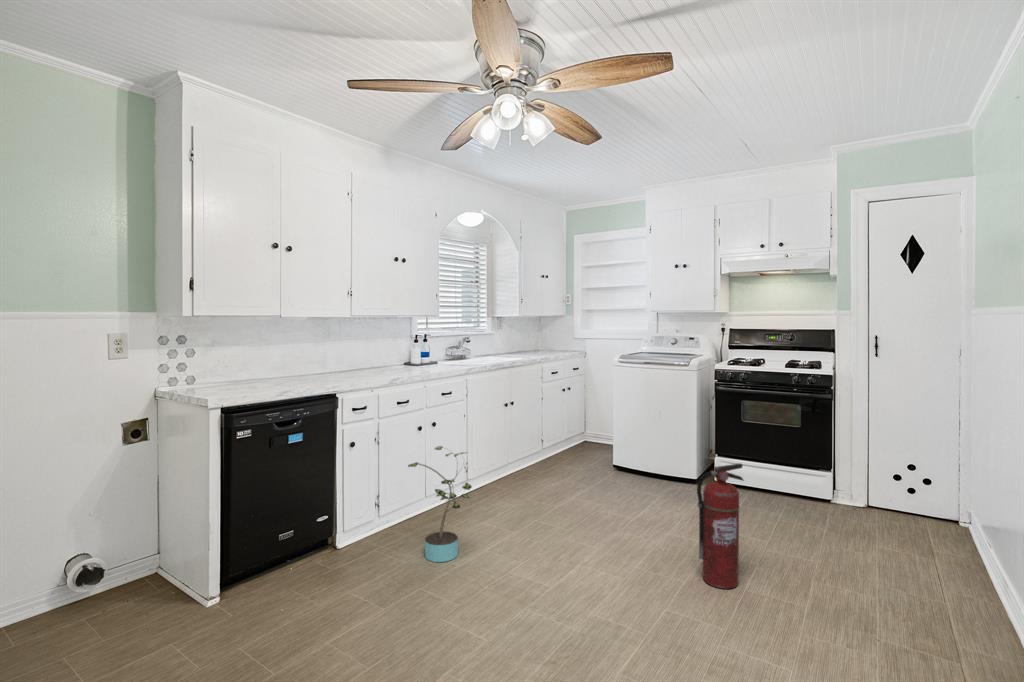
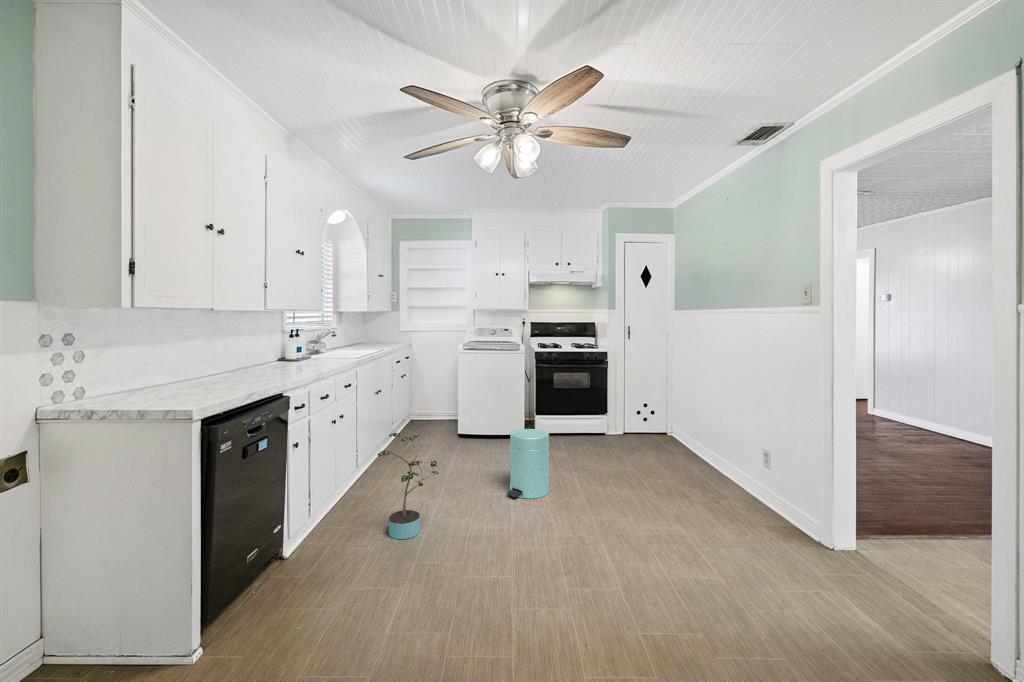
fire extinguisher: present [697,464,744,589] -> none [593,413,617,498]
trash can: none [585,467,646,561] -> present [506,429,549,499]

